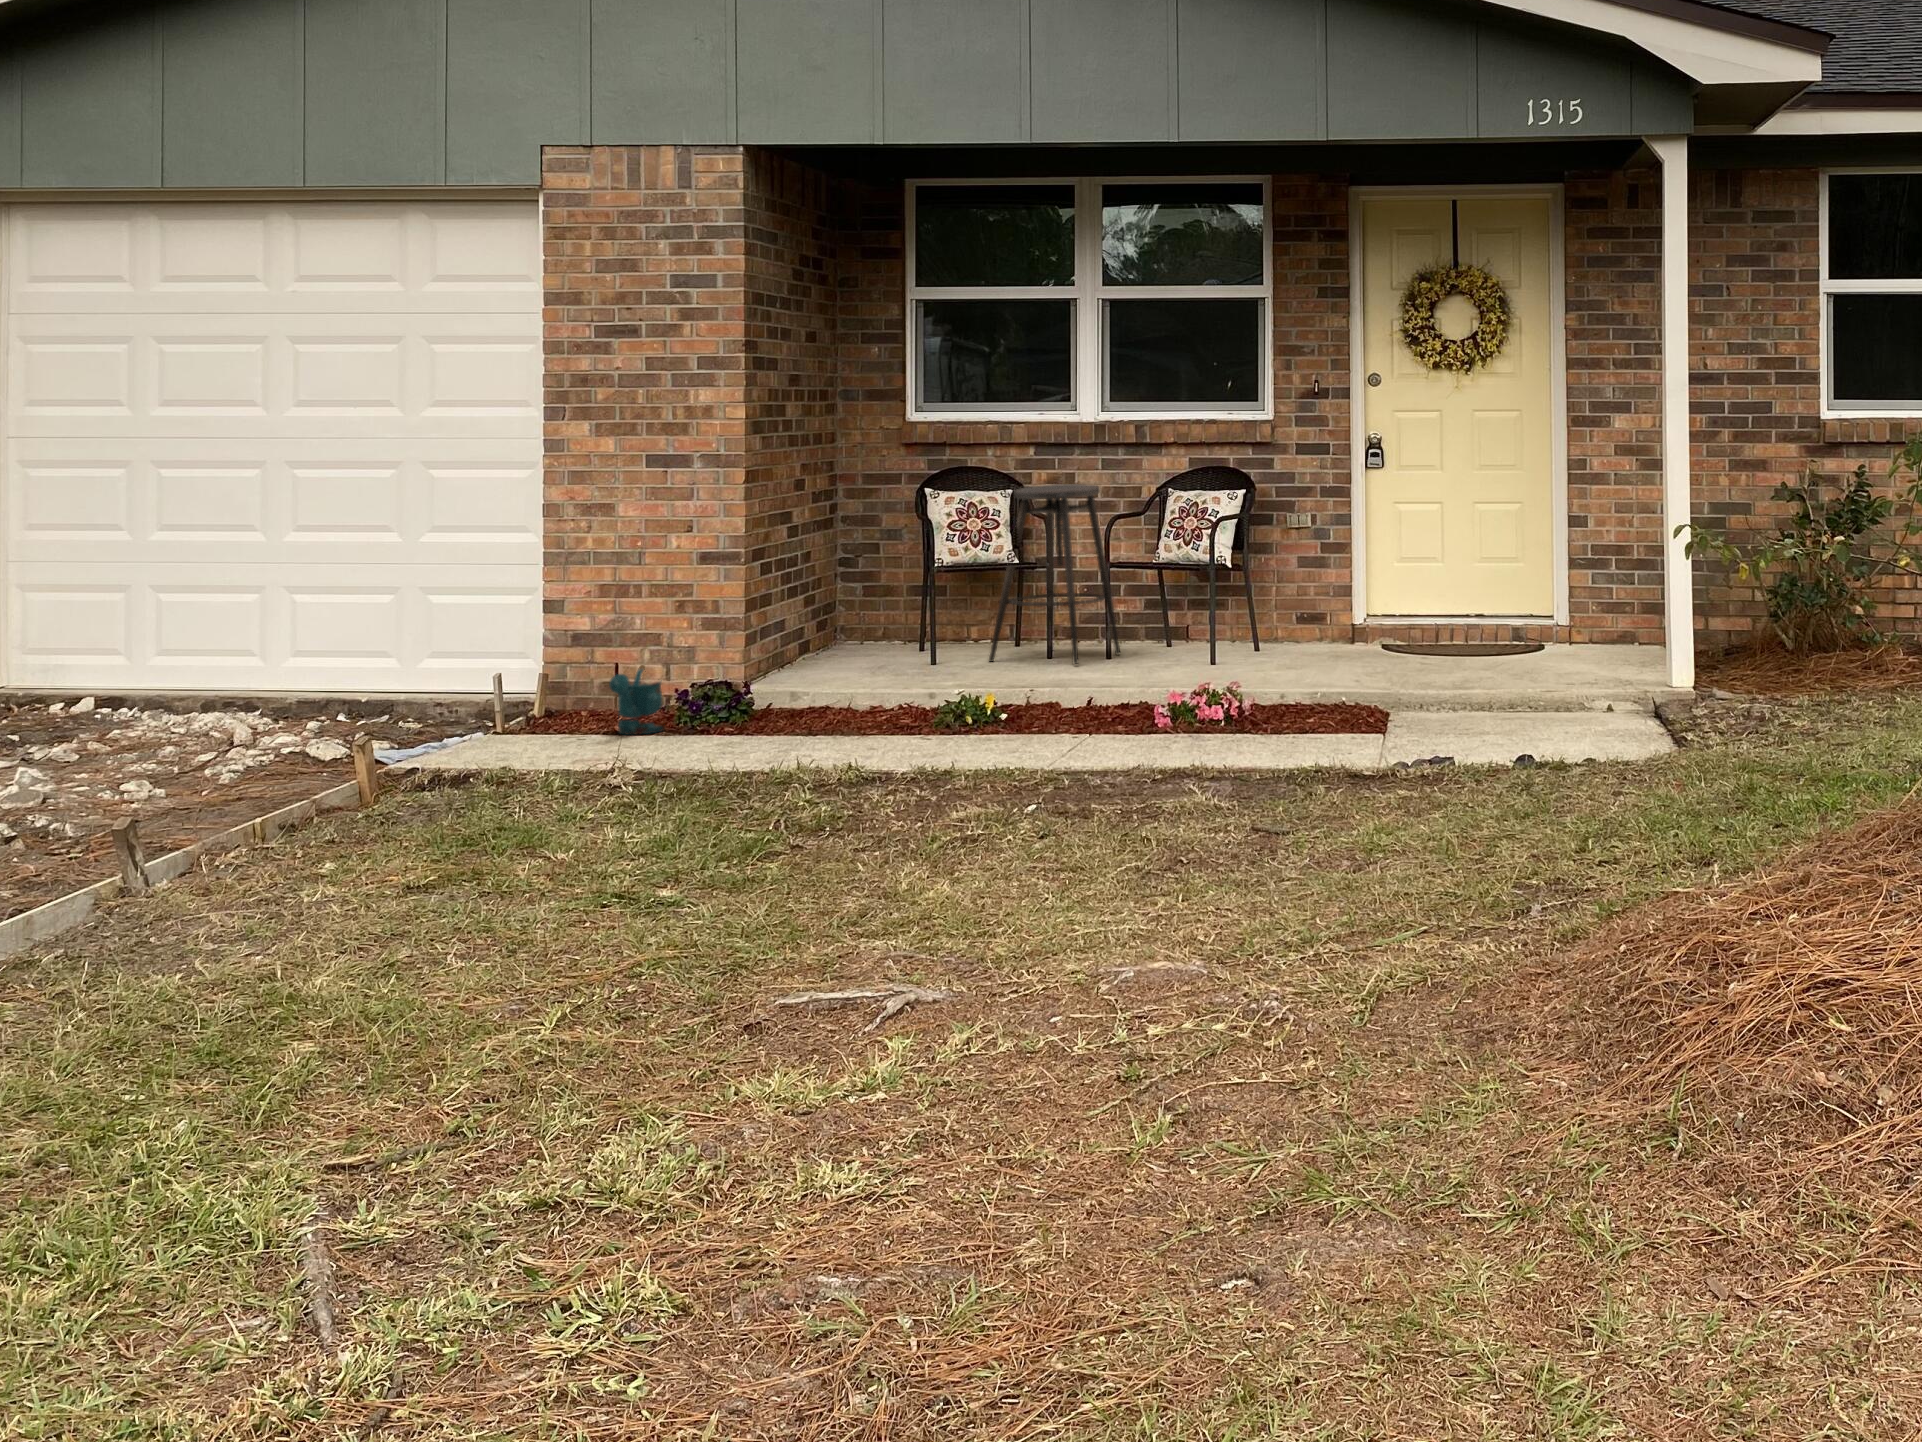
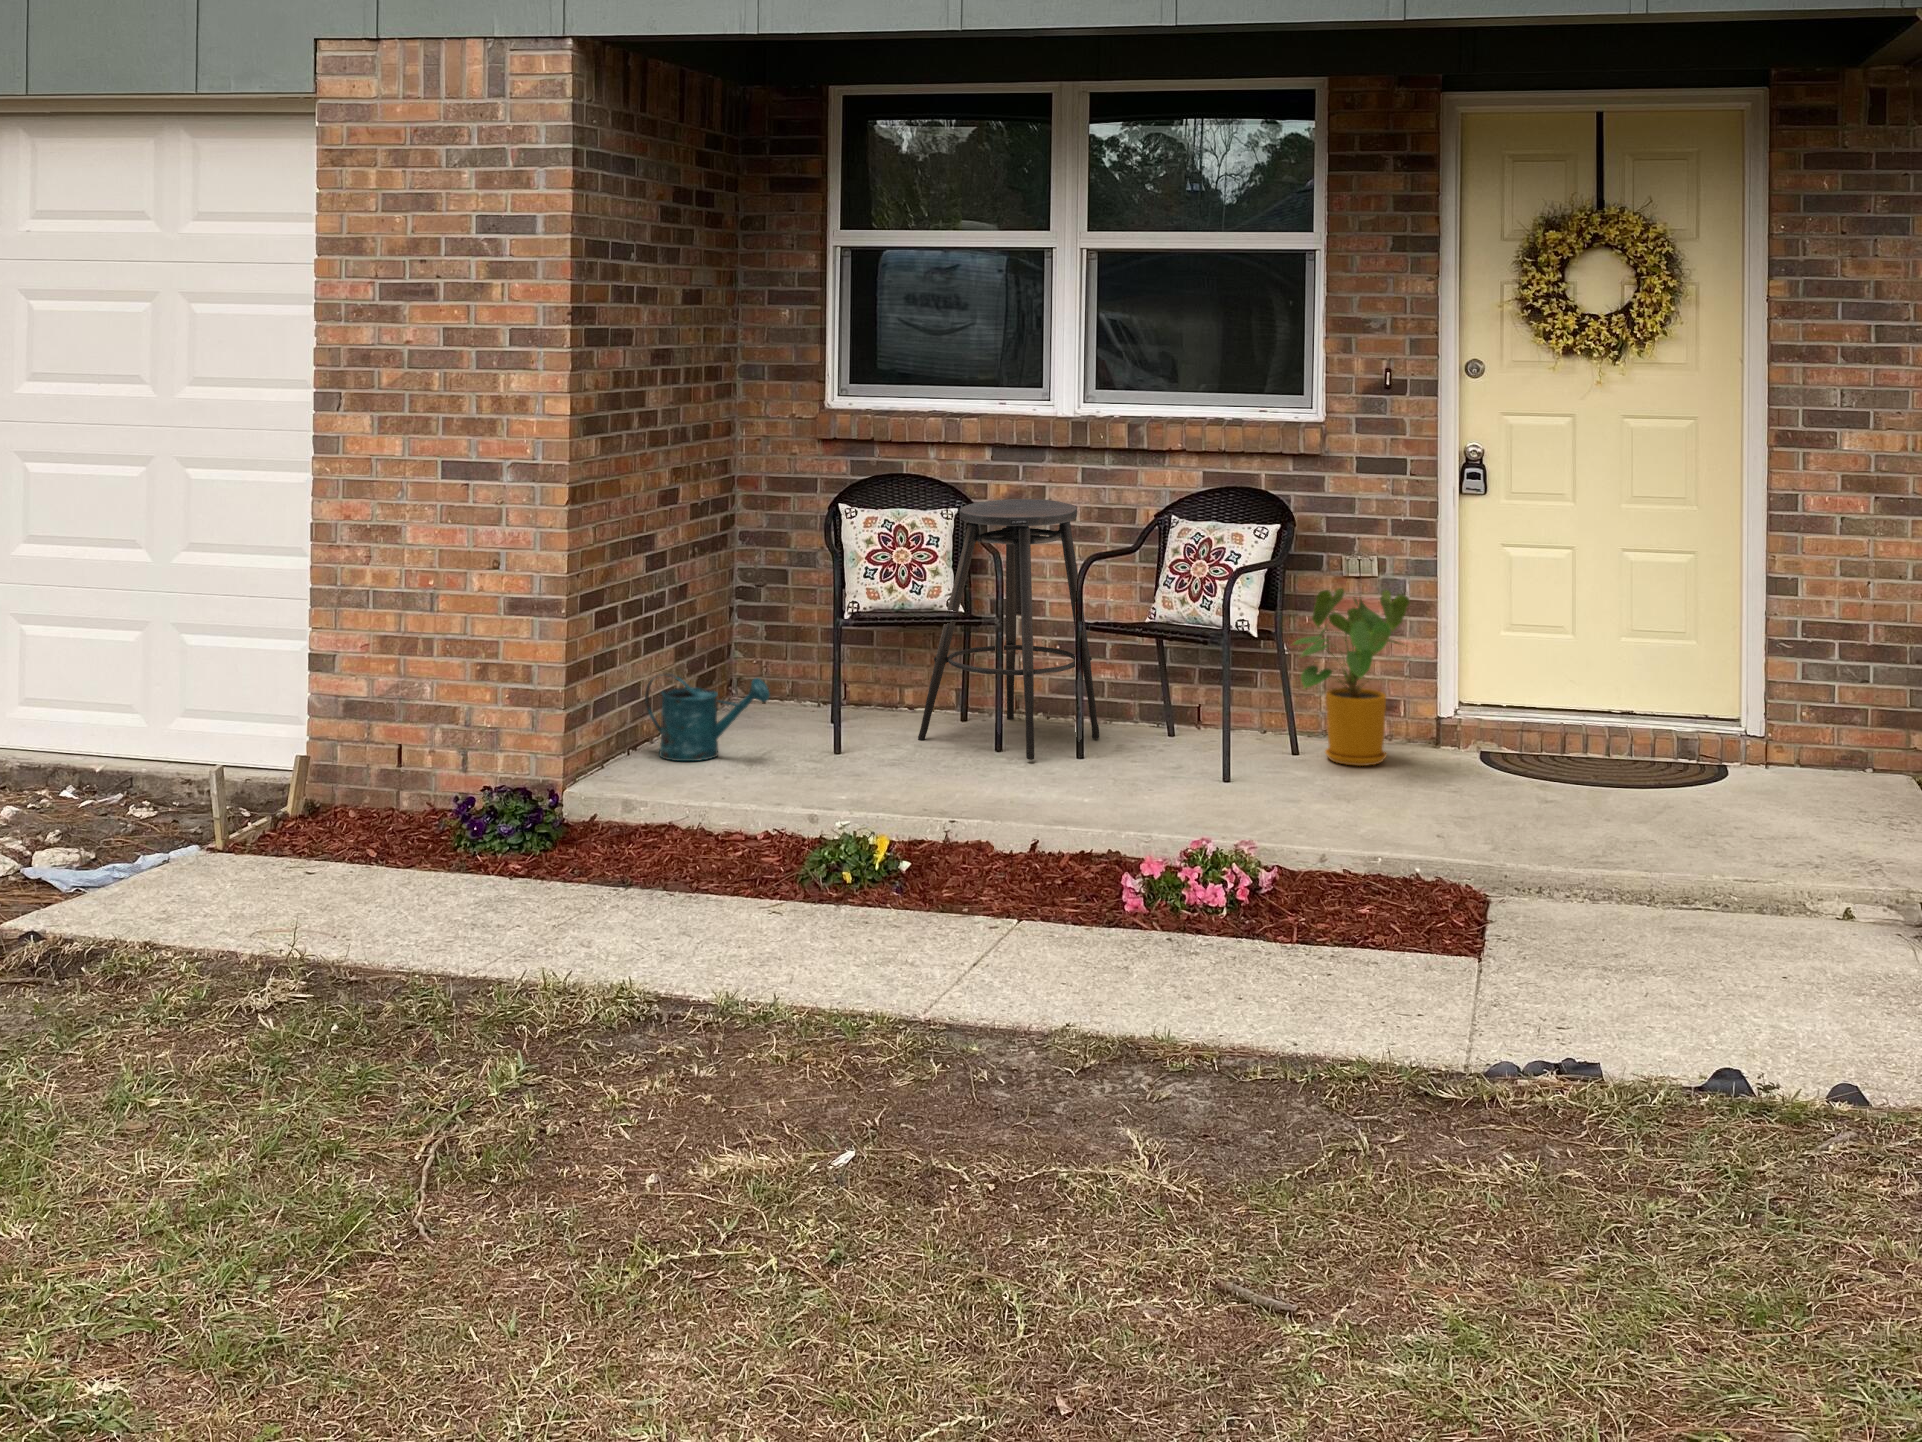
house plant: none [1255,536,1340,655] -> present [1294,588,1409,766]
watering can: present [609,668,665,735] -> present [645,674,770,761]

